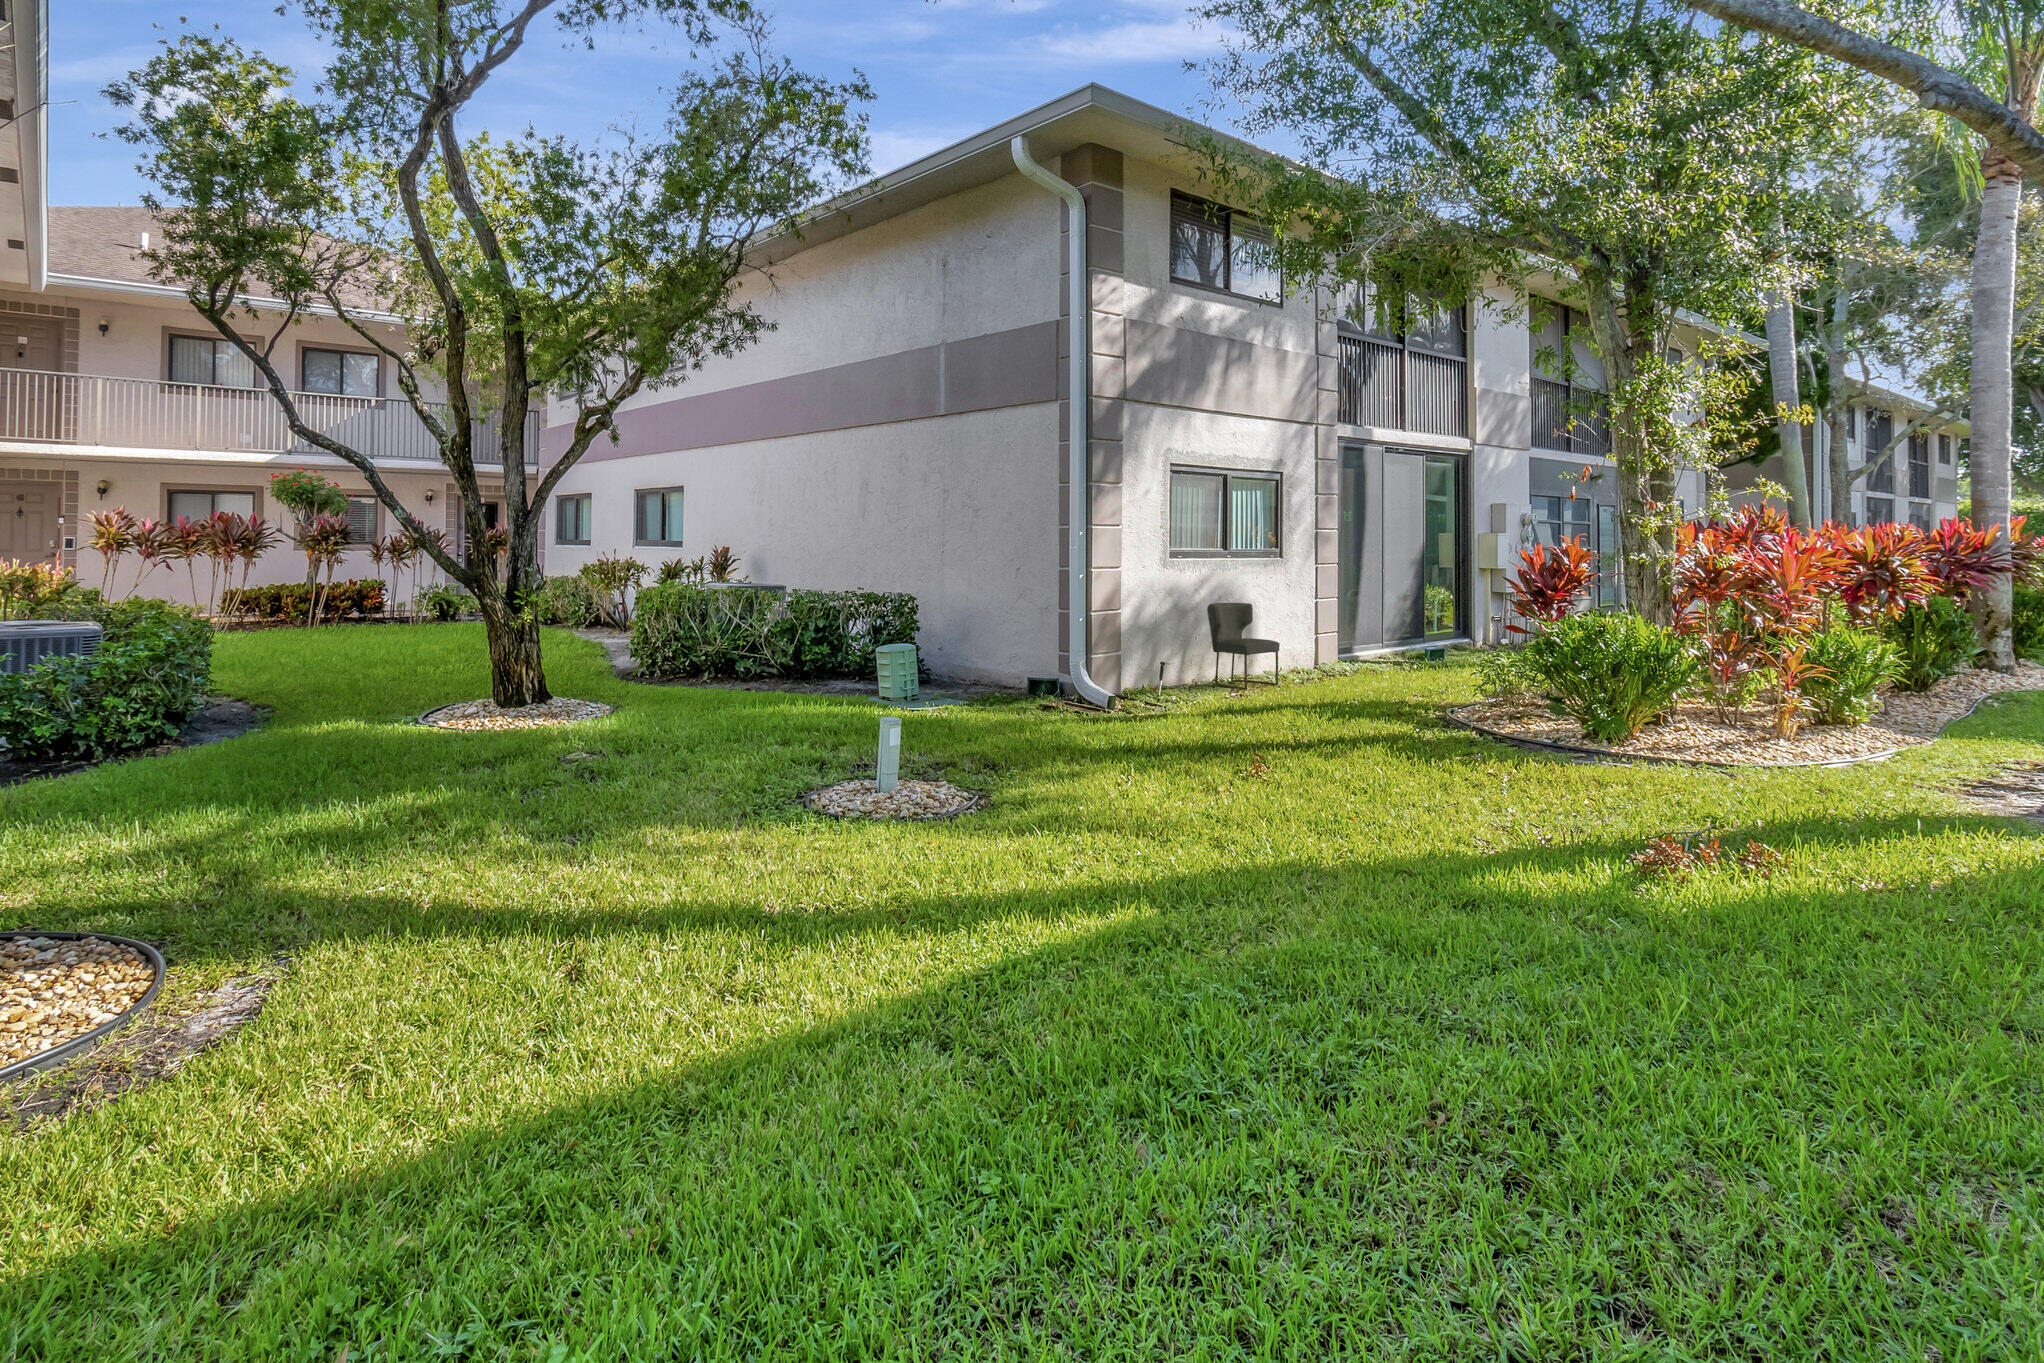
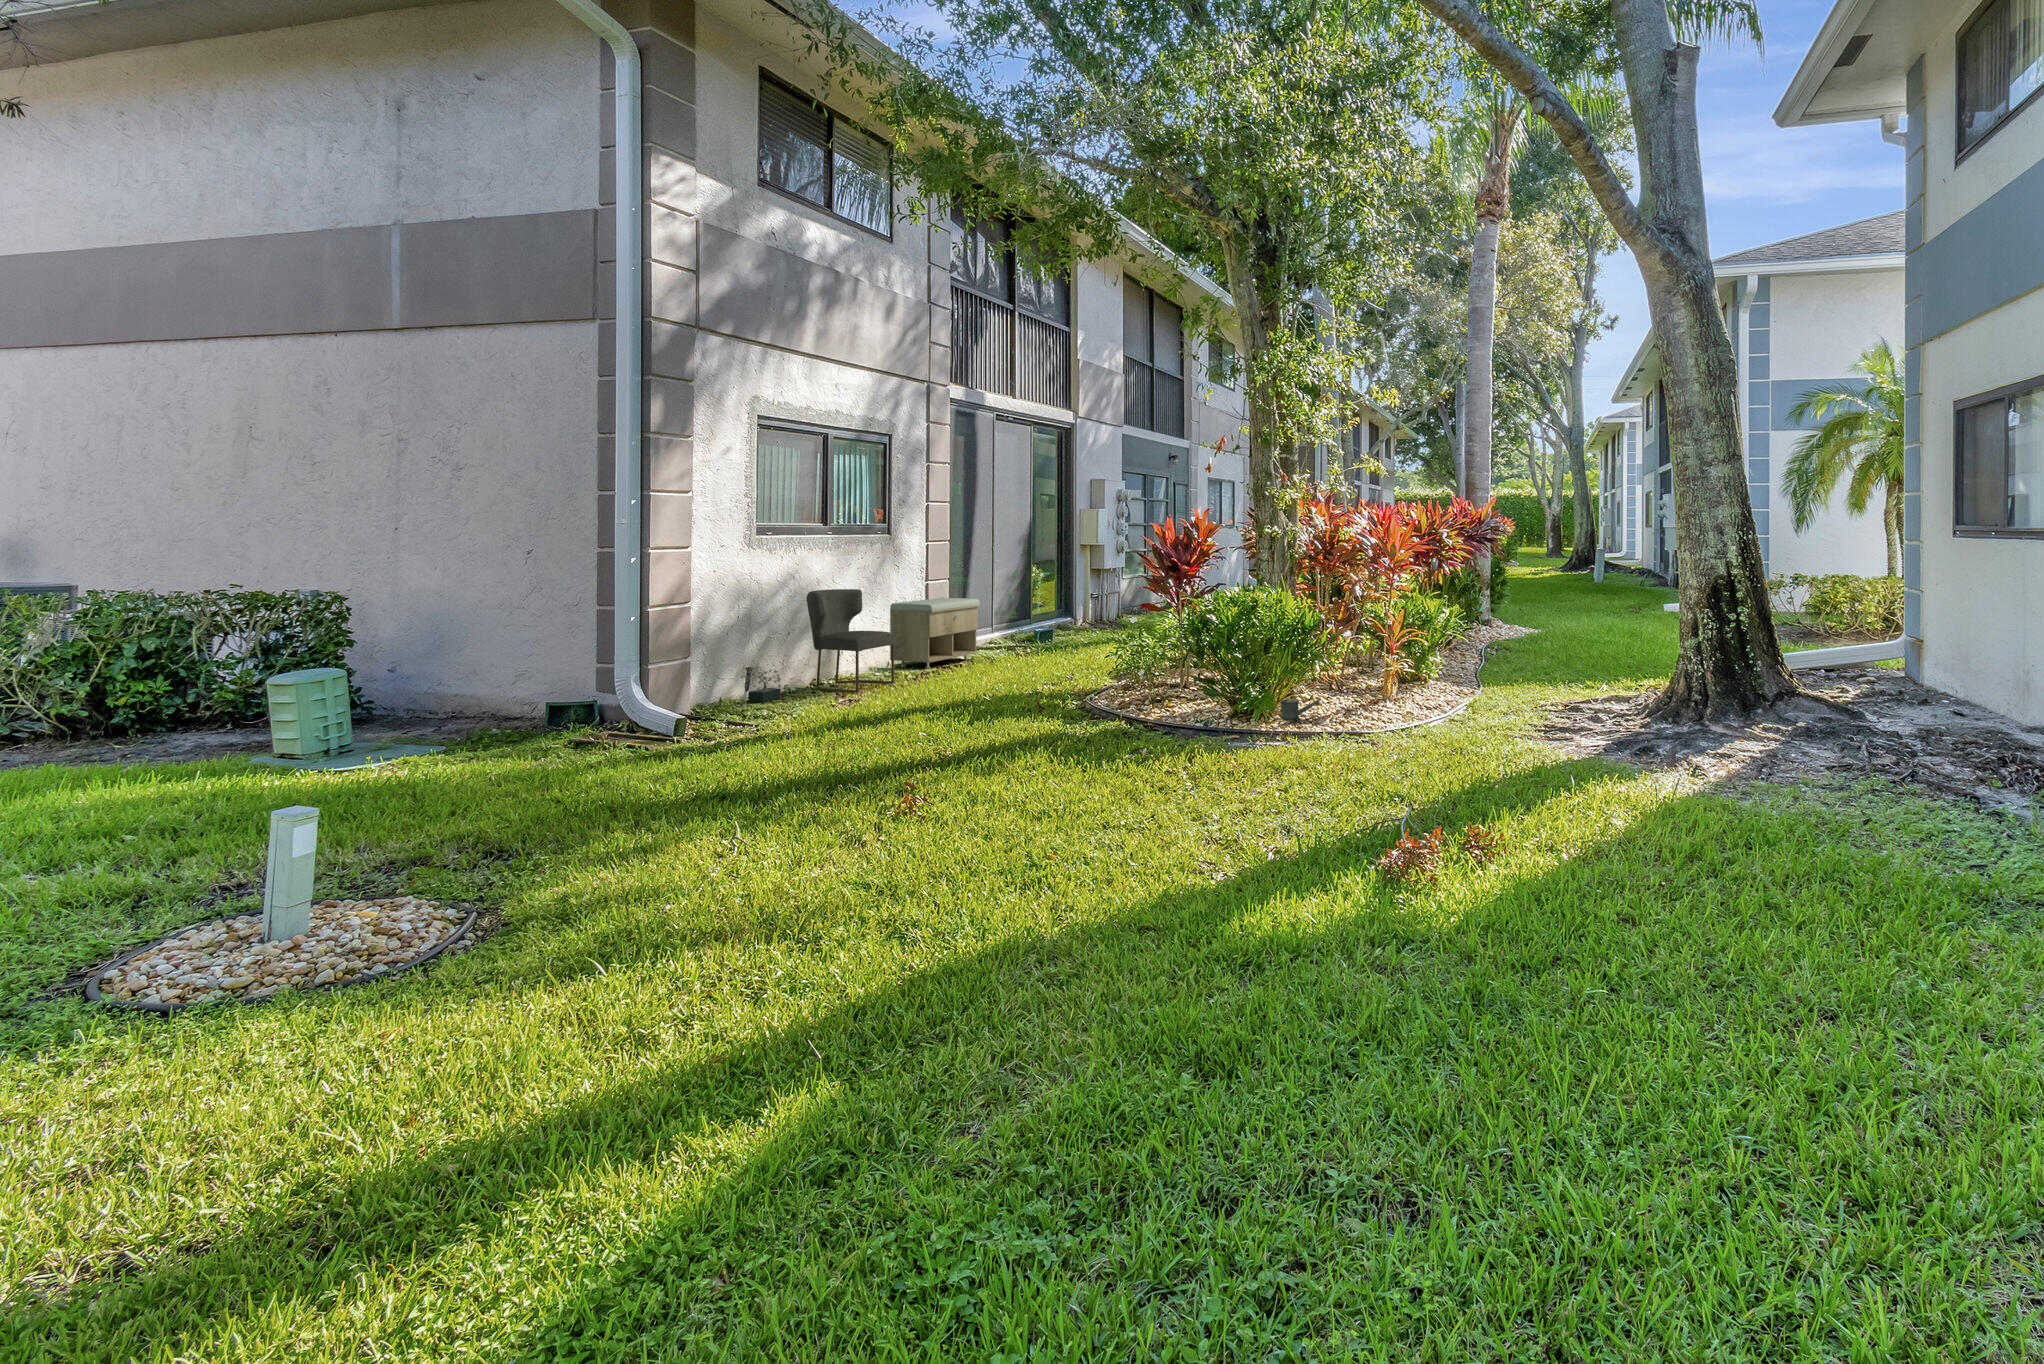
storage bench: none [1280,614,1361,676] -> present [890,598,980,668]
decorative plant: none [1156,661,1186,691] -> present [741,665,781,702]
watering can: none [1634,726,1688,748] -> present [1276,699,1319,720]

